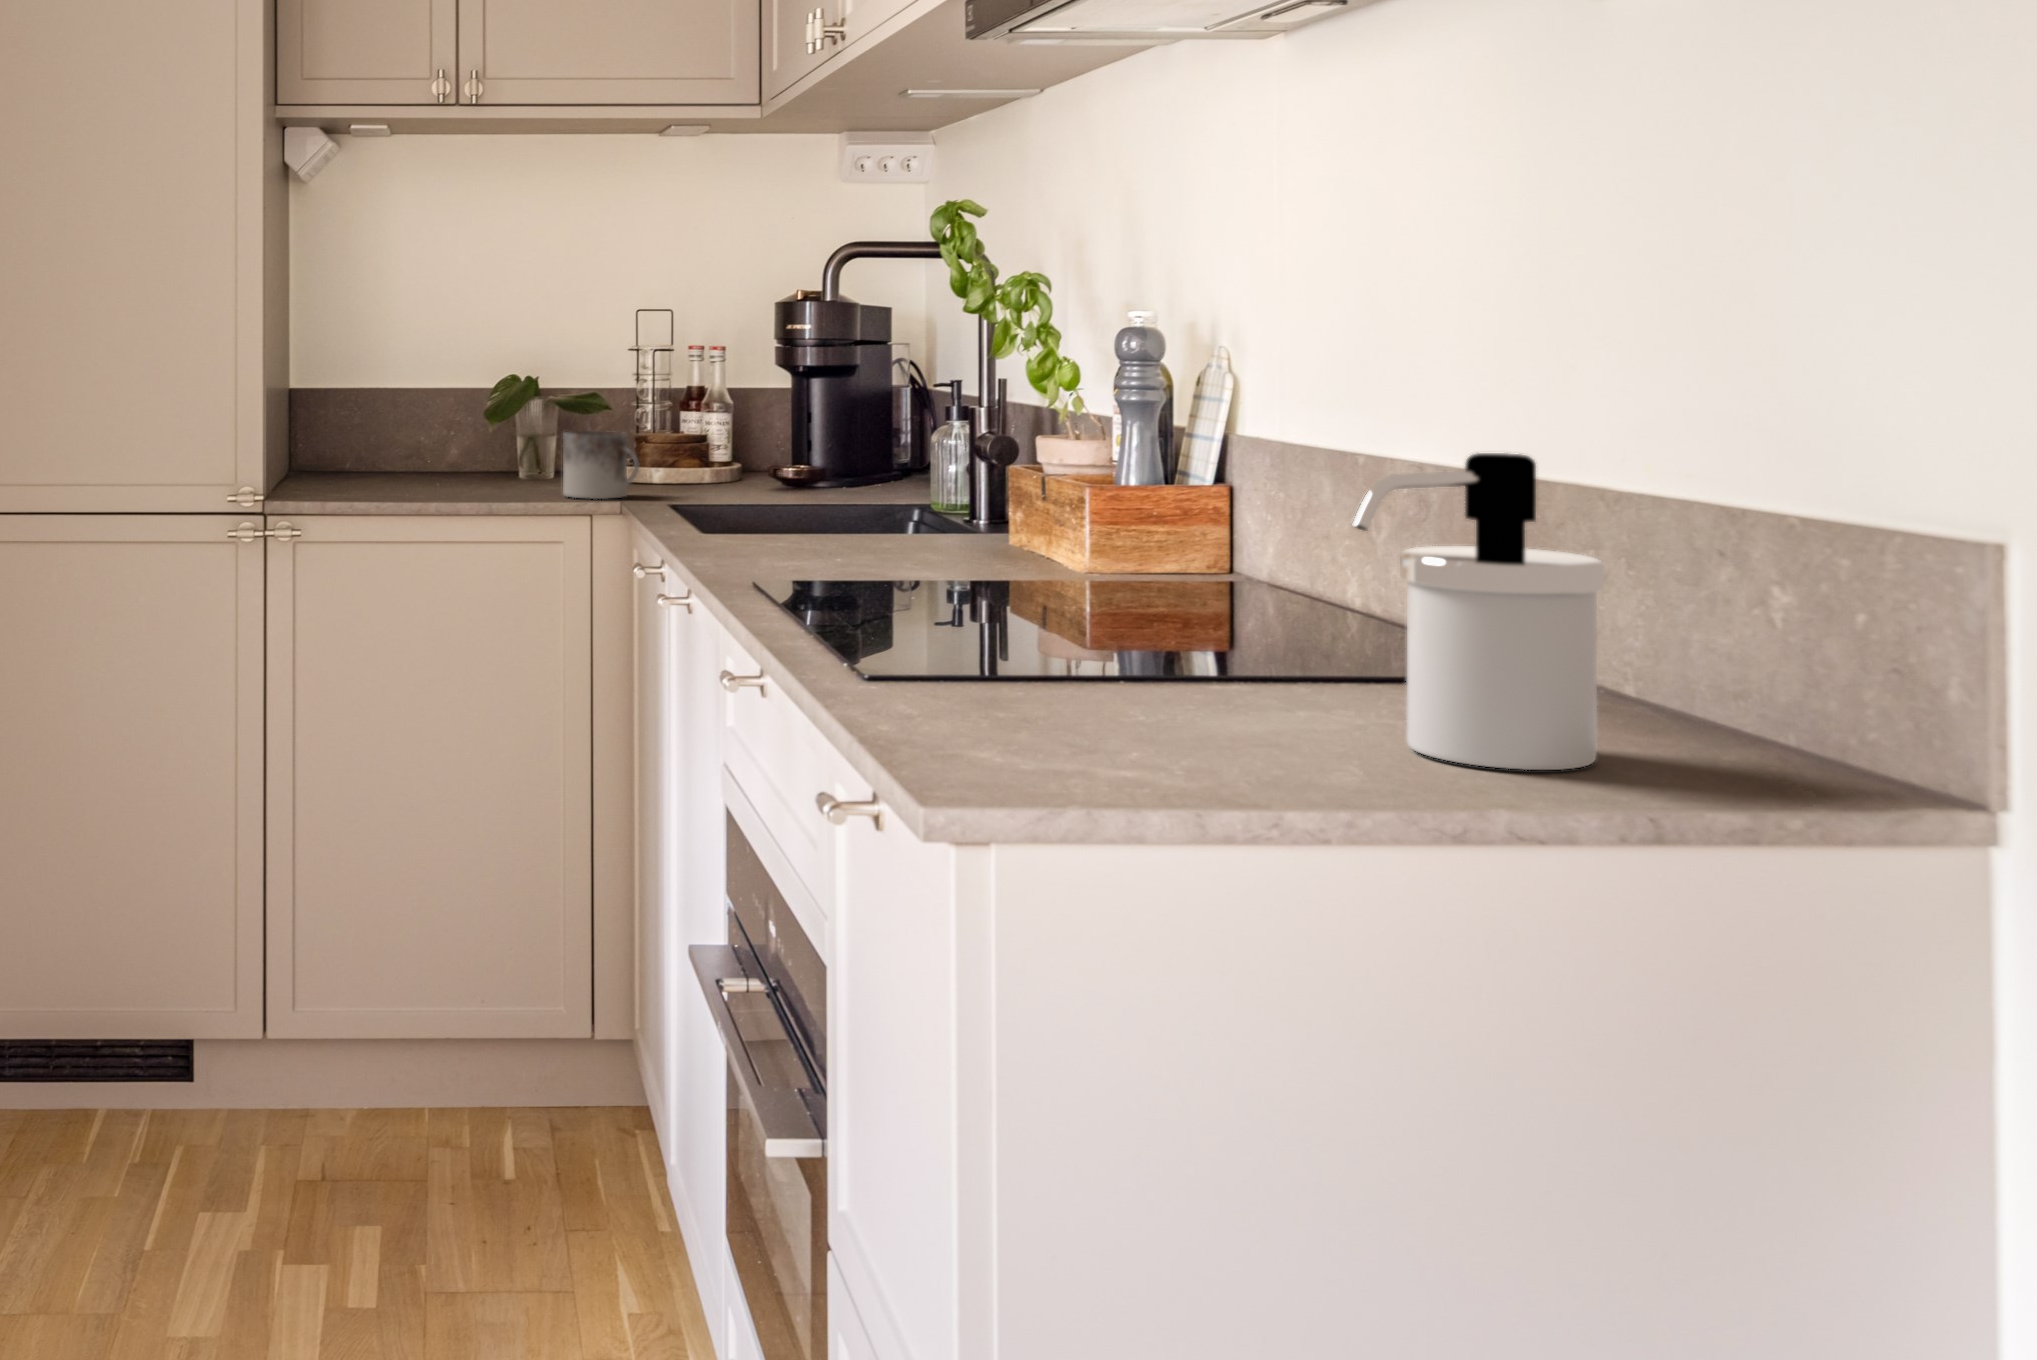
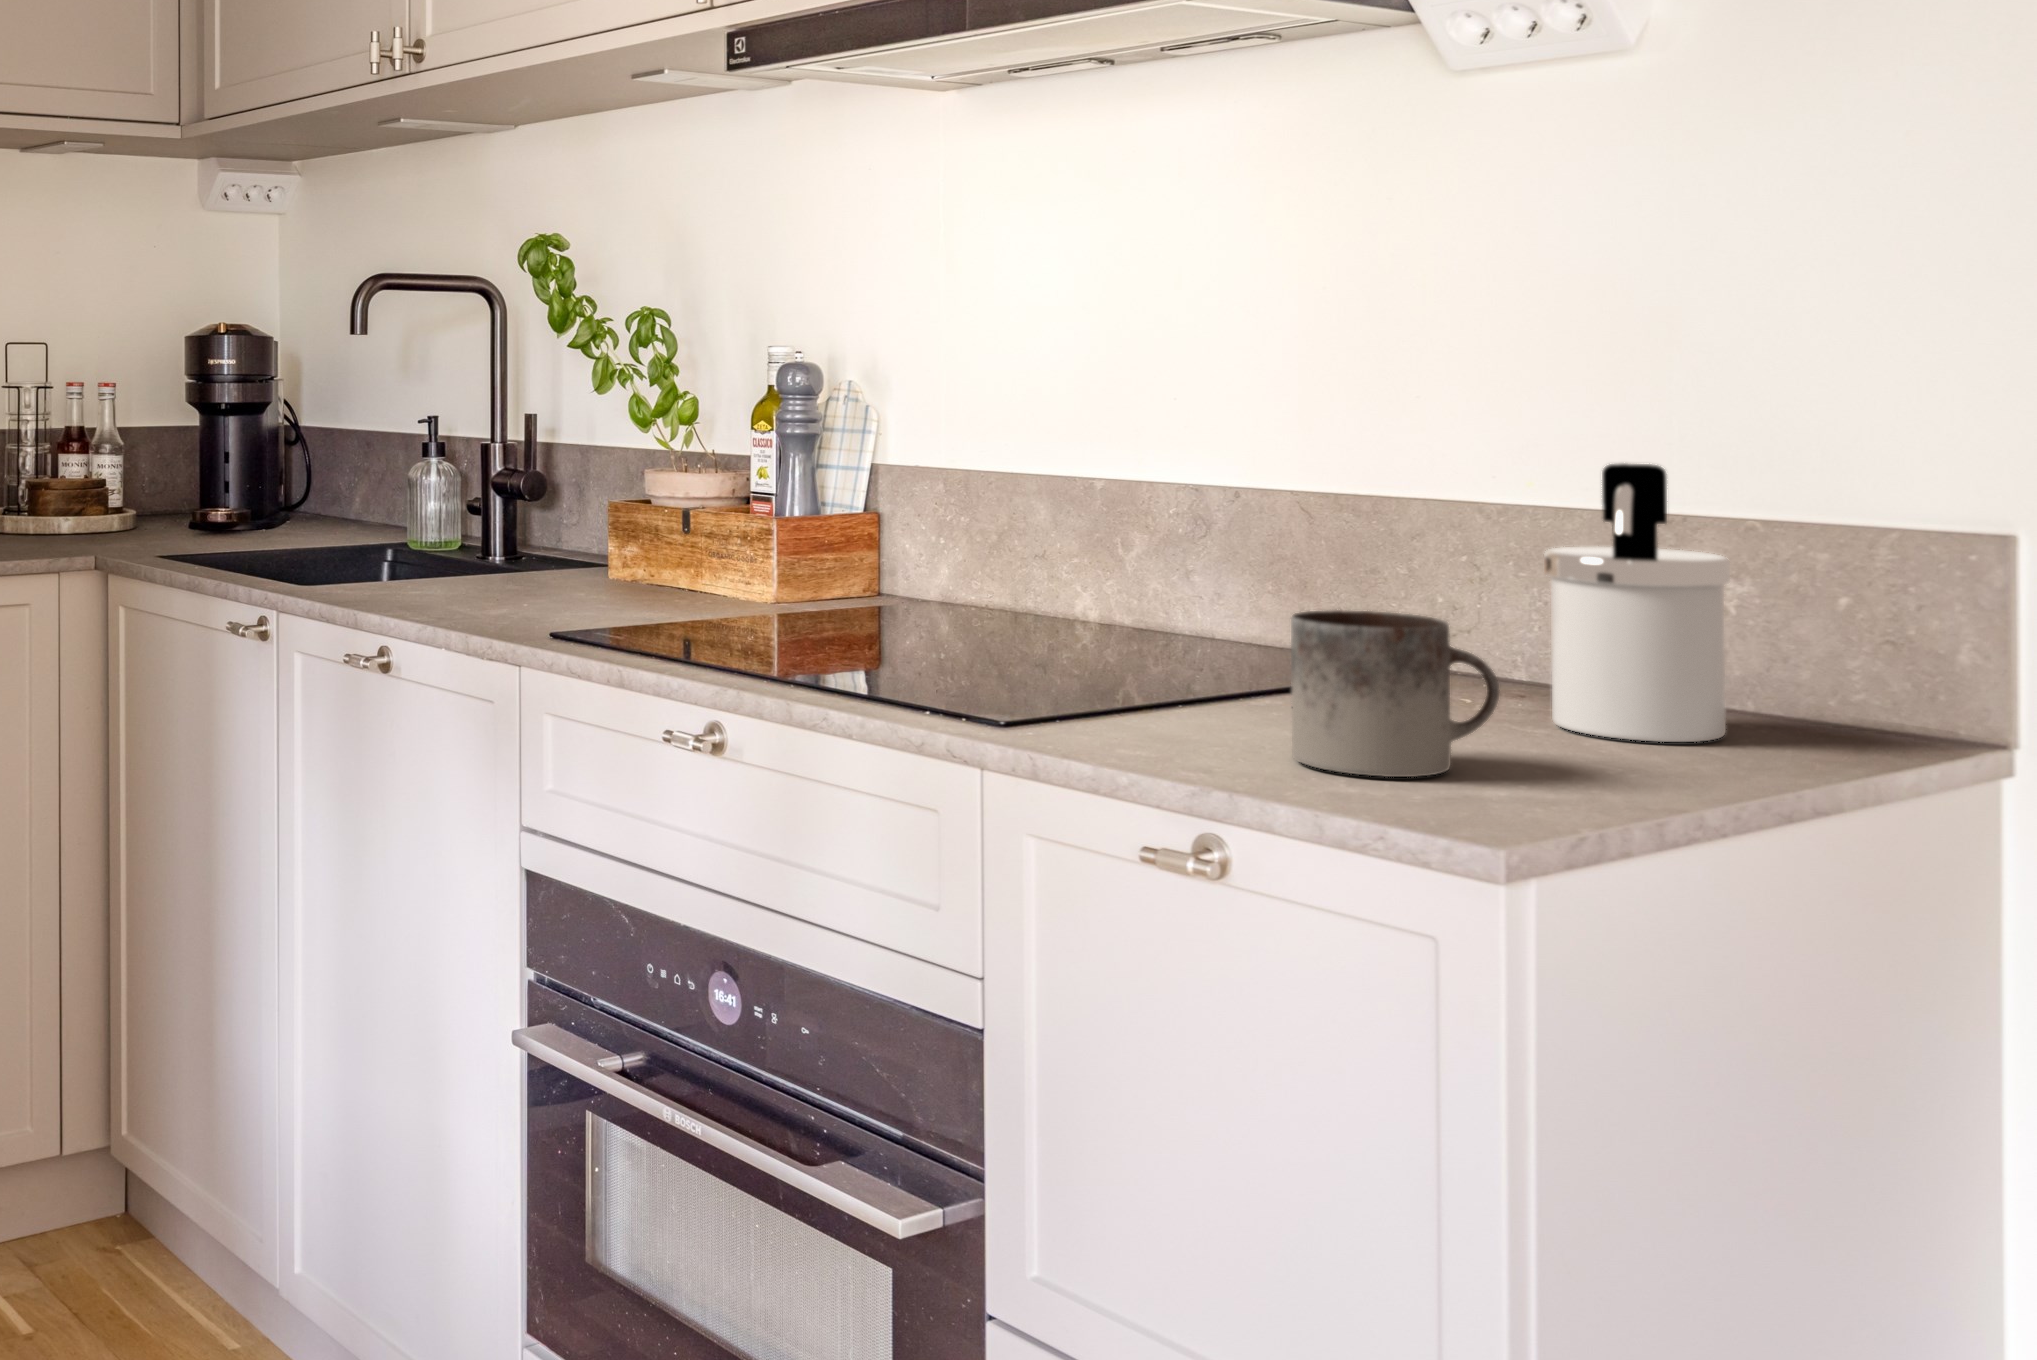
mug: present [563,431,640,499] -> present [1291,610,1500,777]

